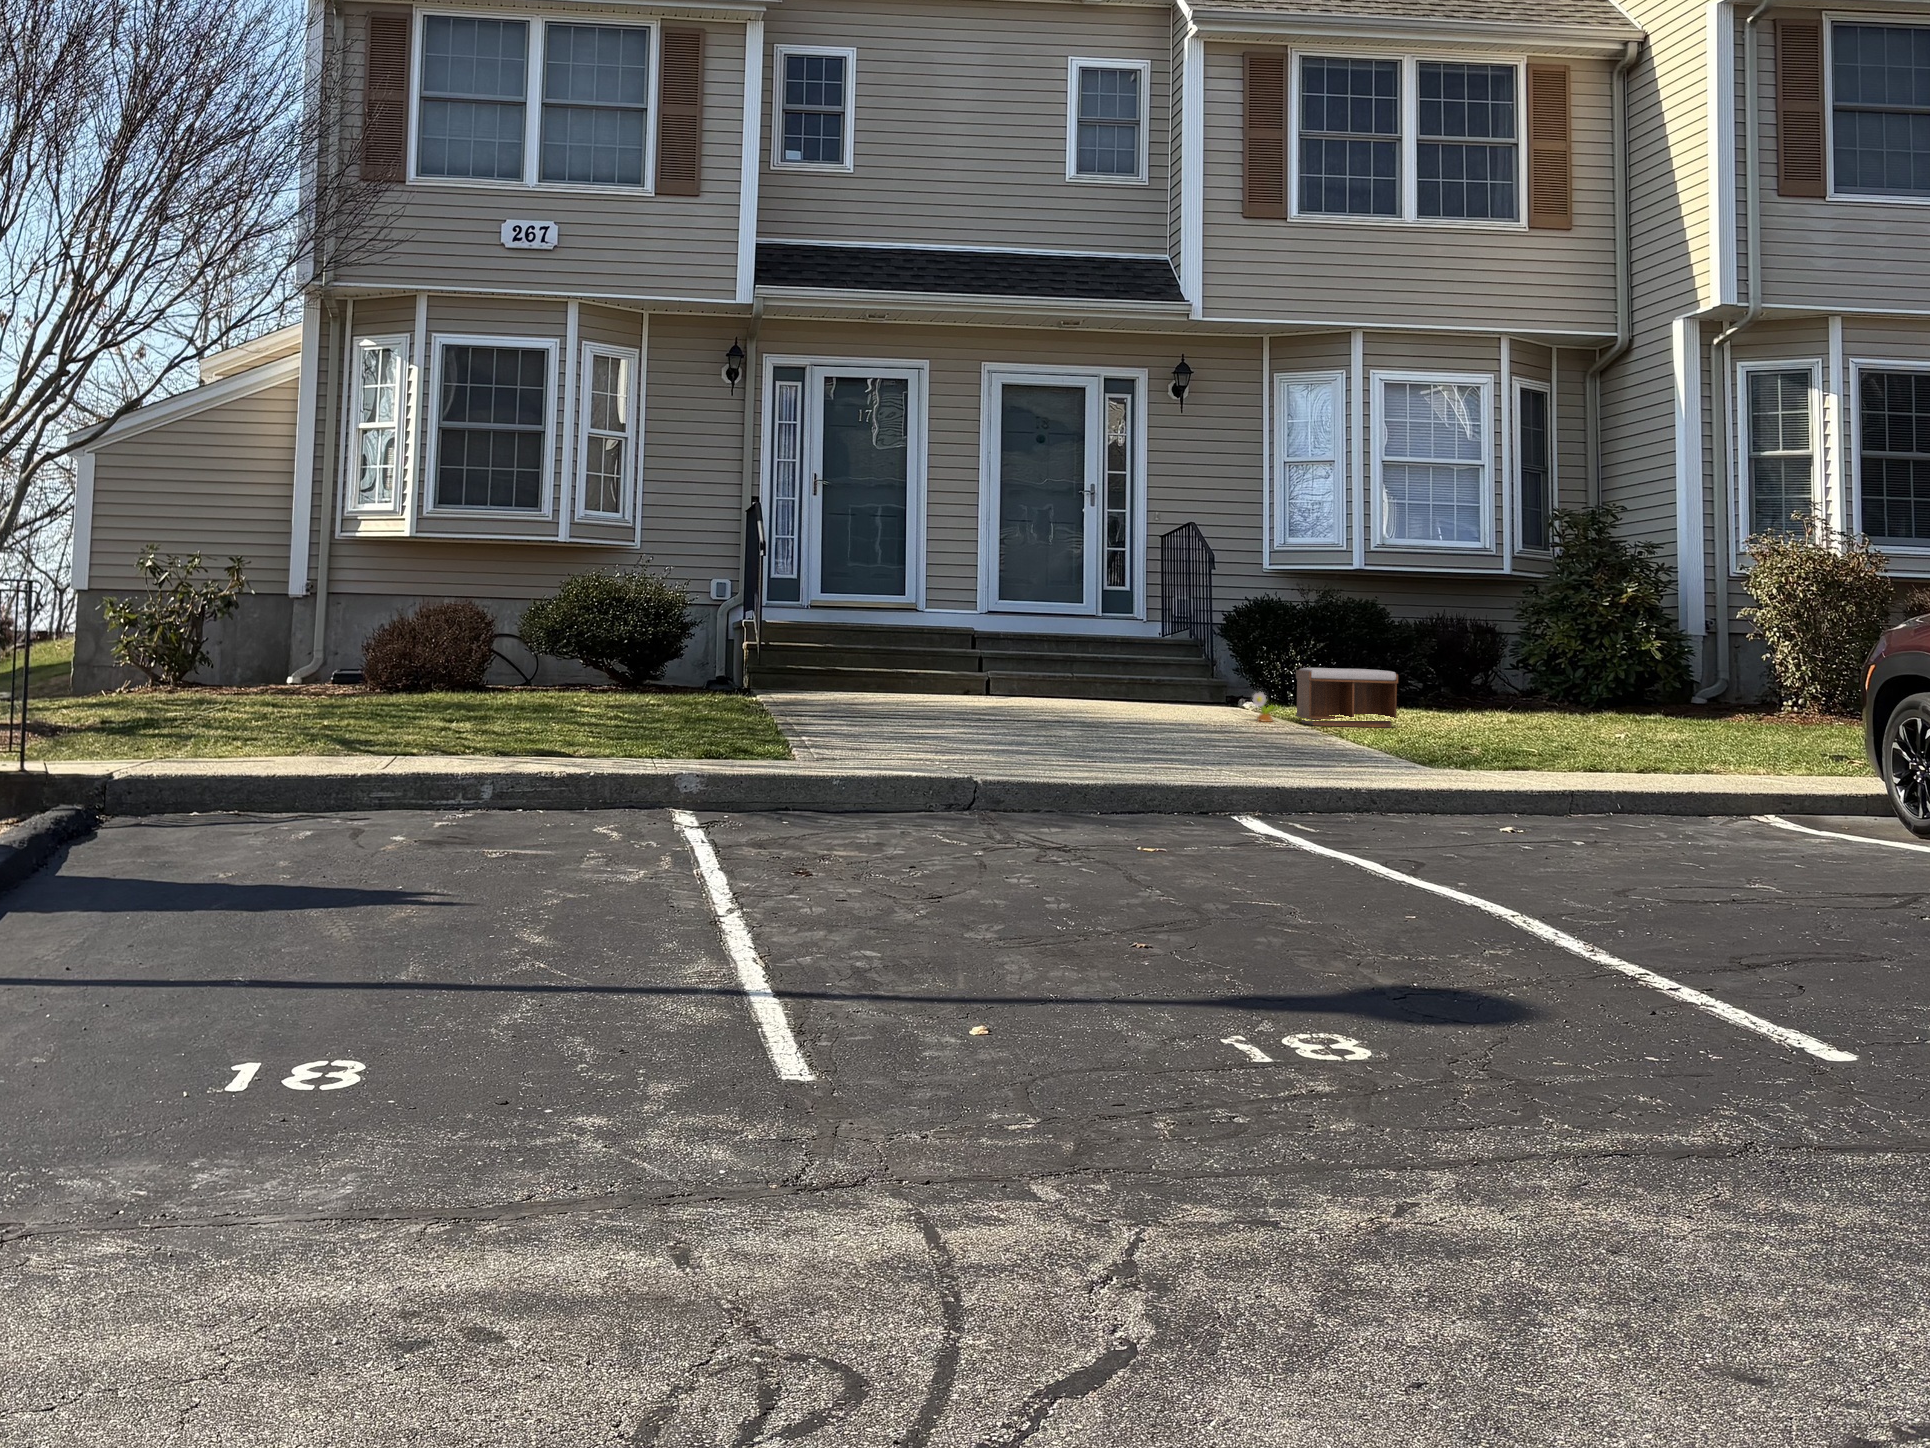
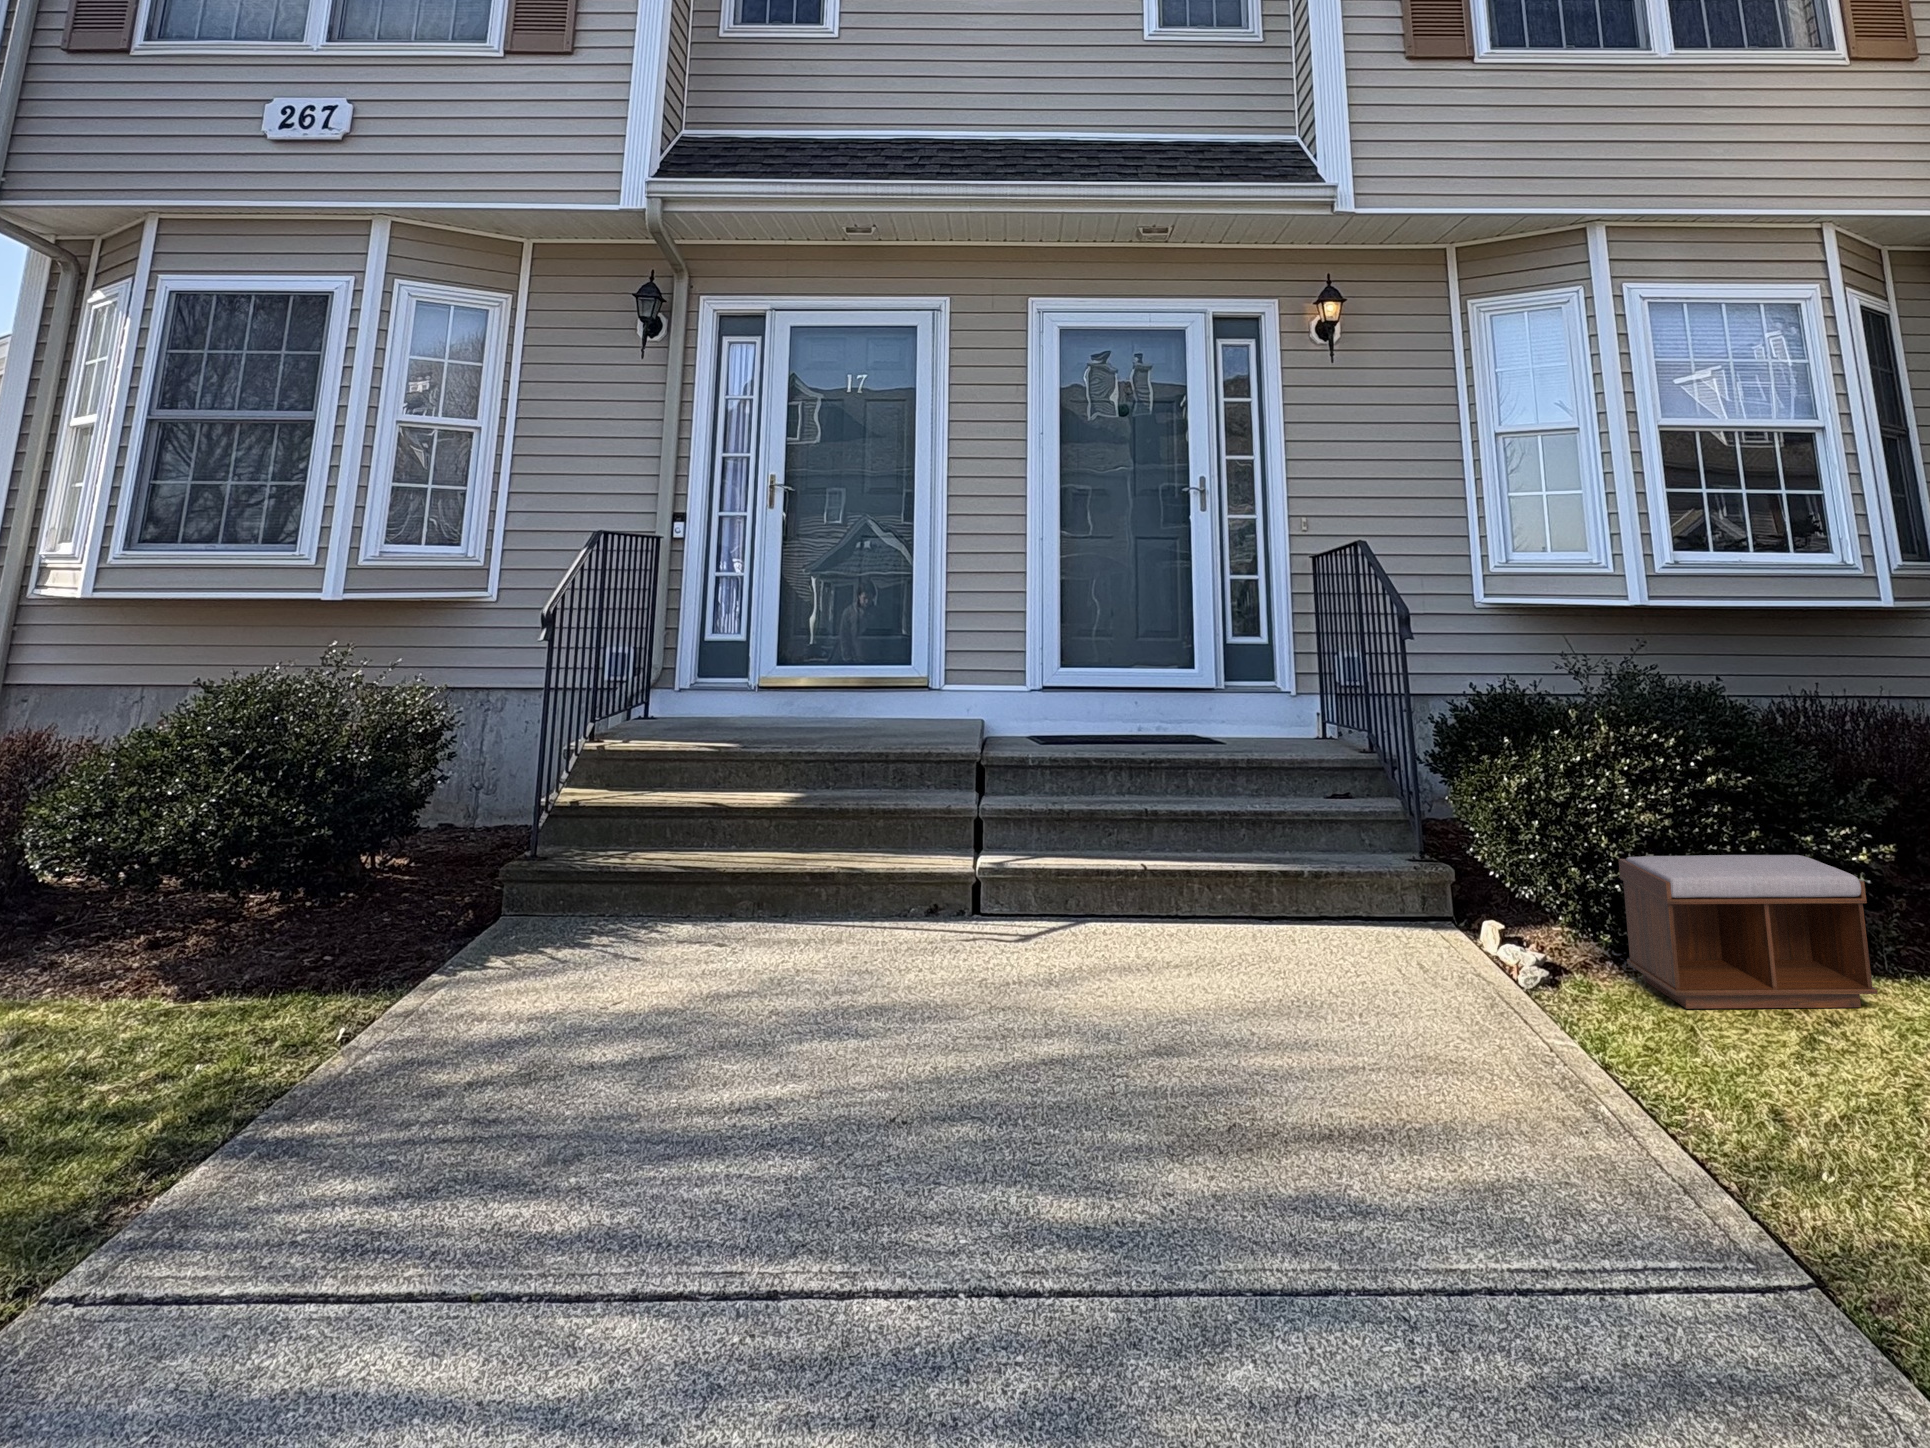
decorative plant: present [1253,692,1278,722] -> none [1523,910,1601,981]

